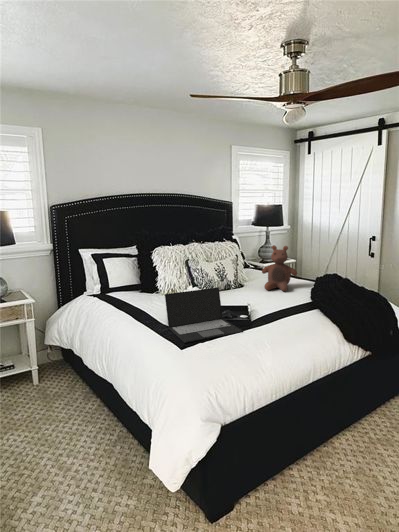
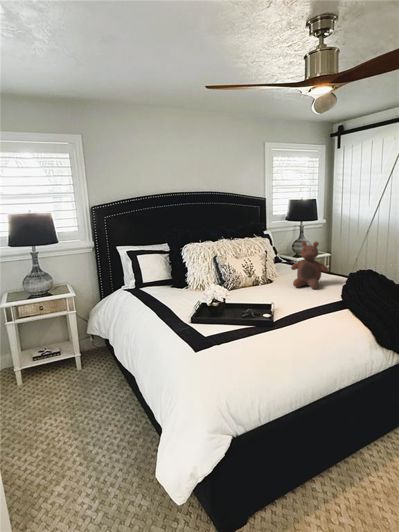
laptop: present [165,287,243,343] -> none [183,287,262,346]

